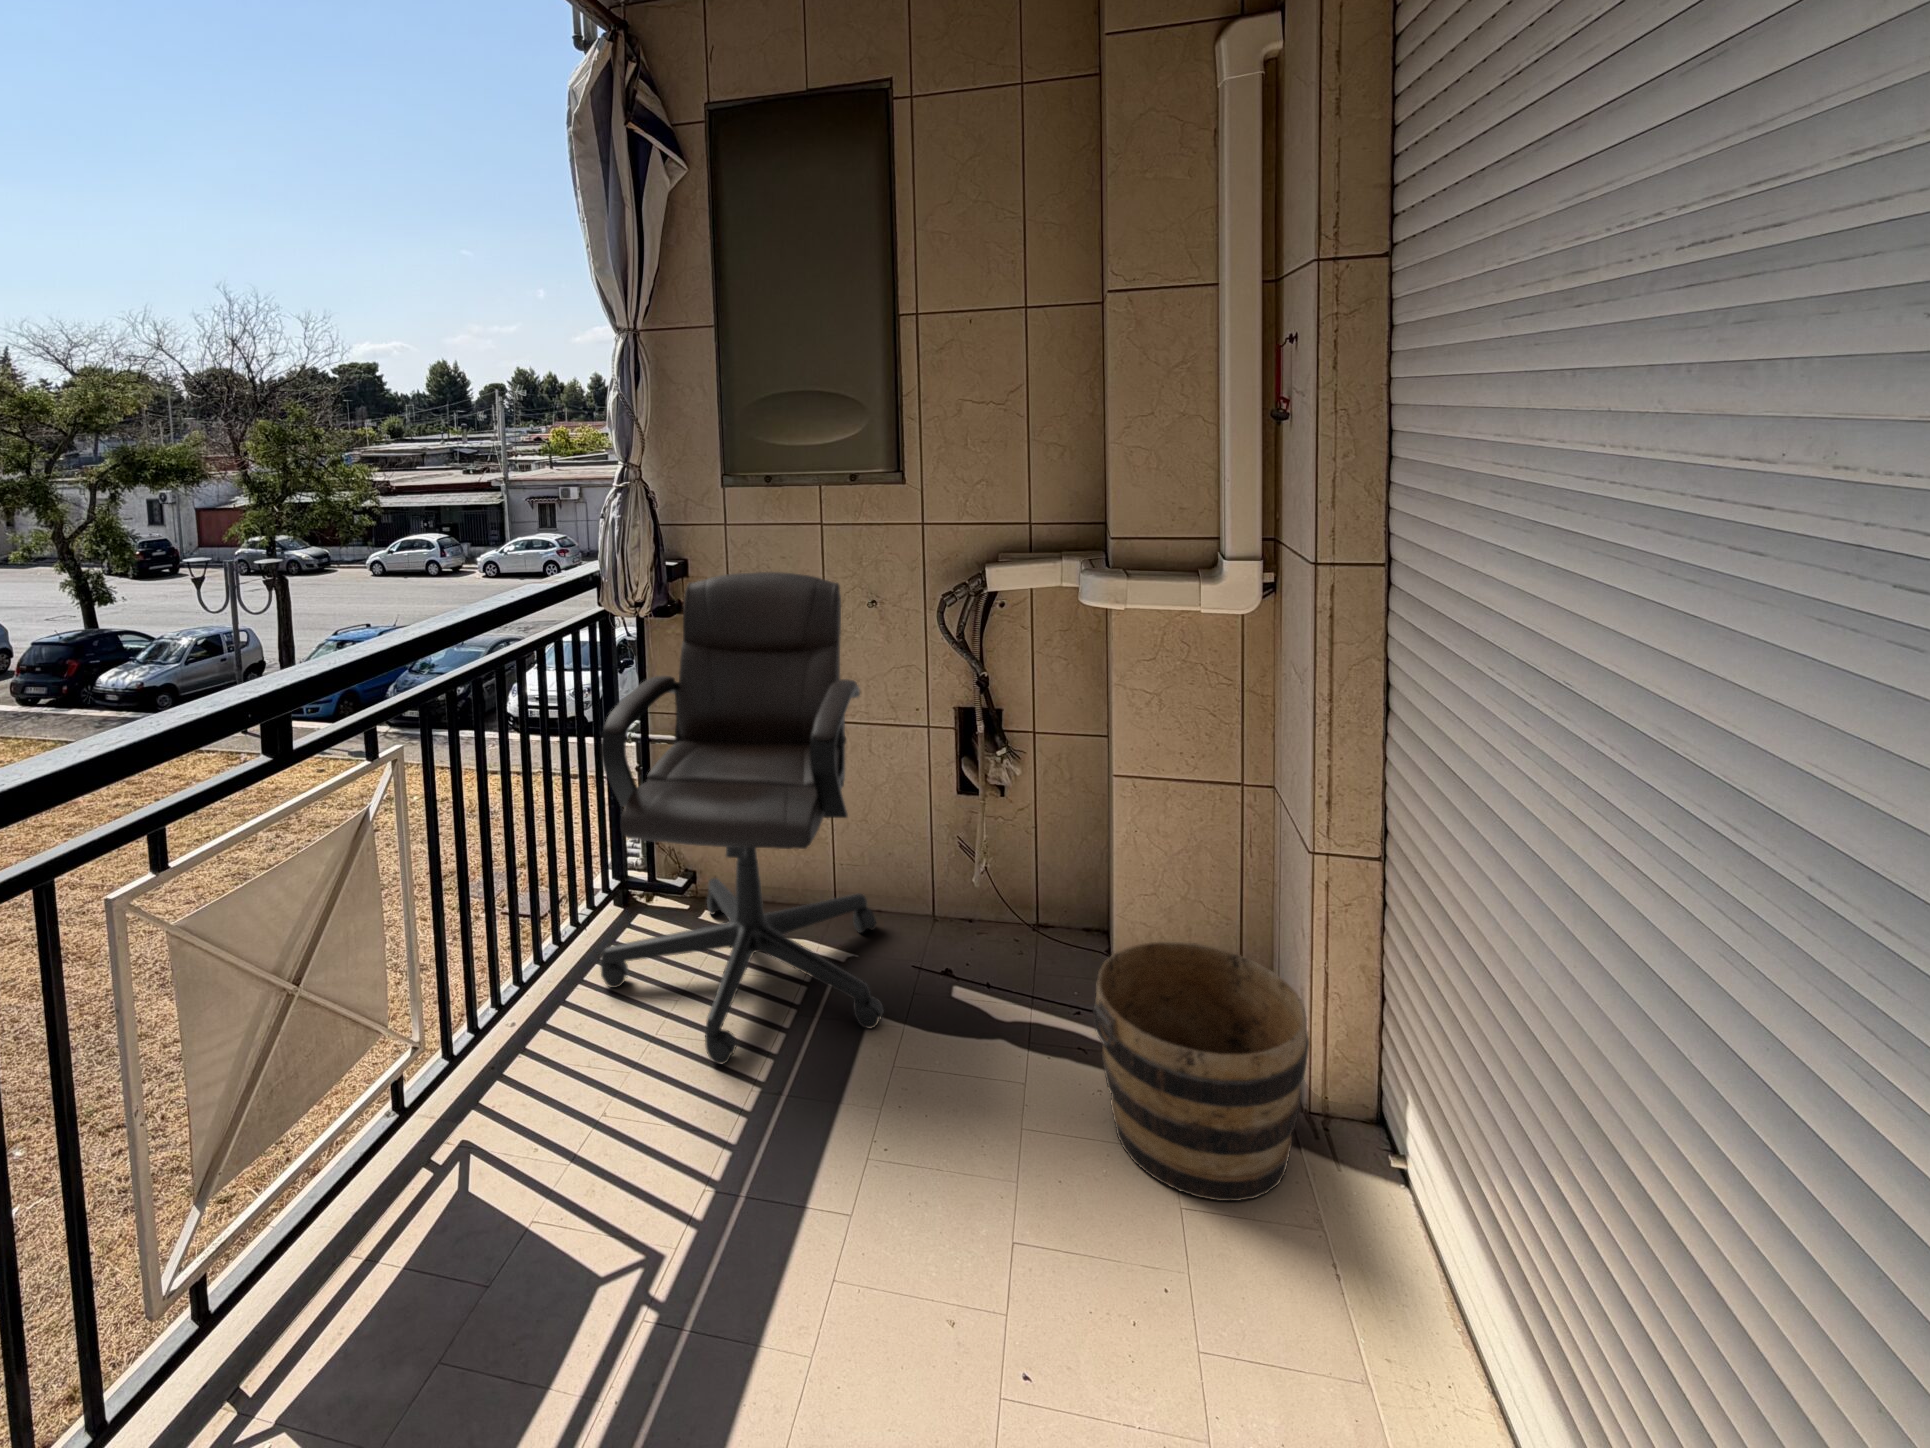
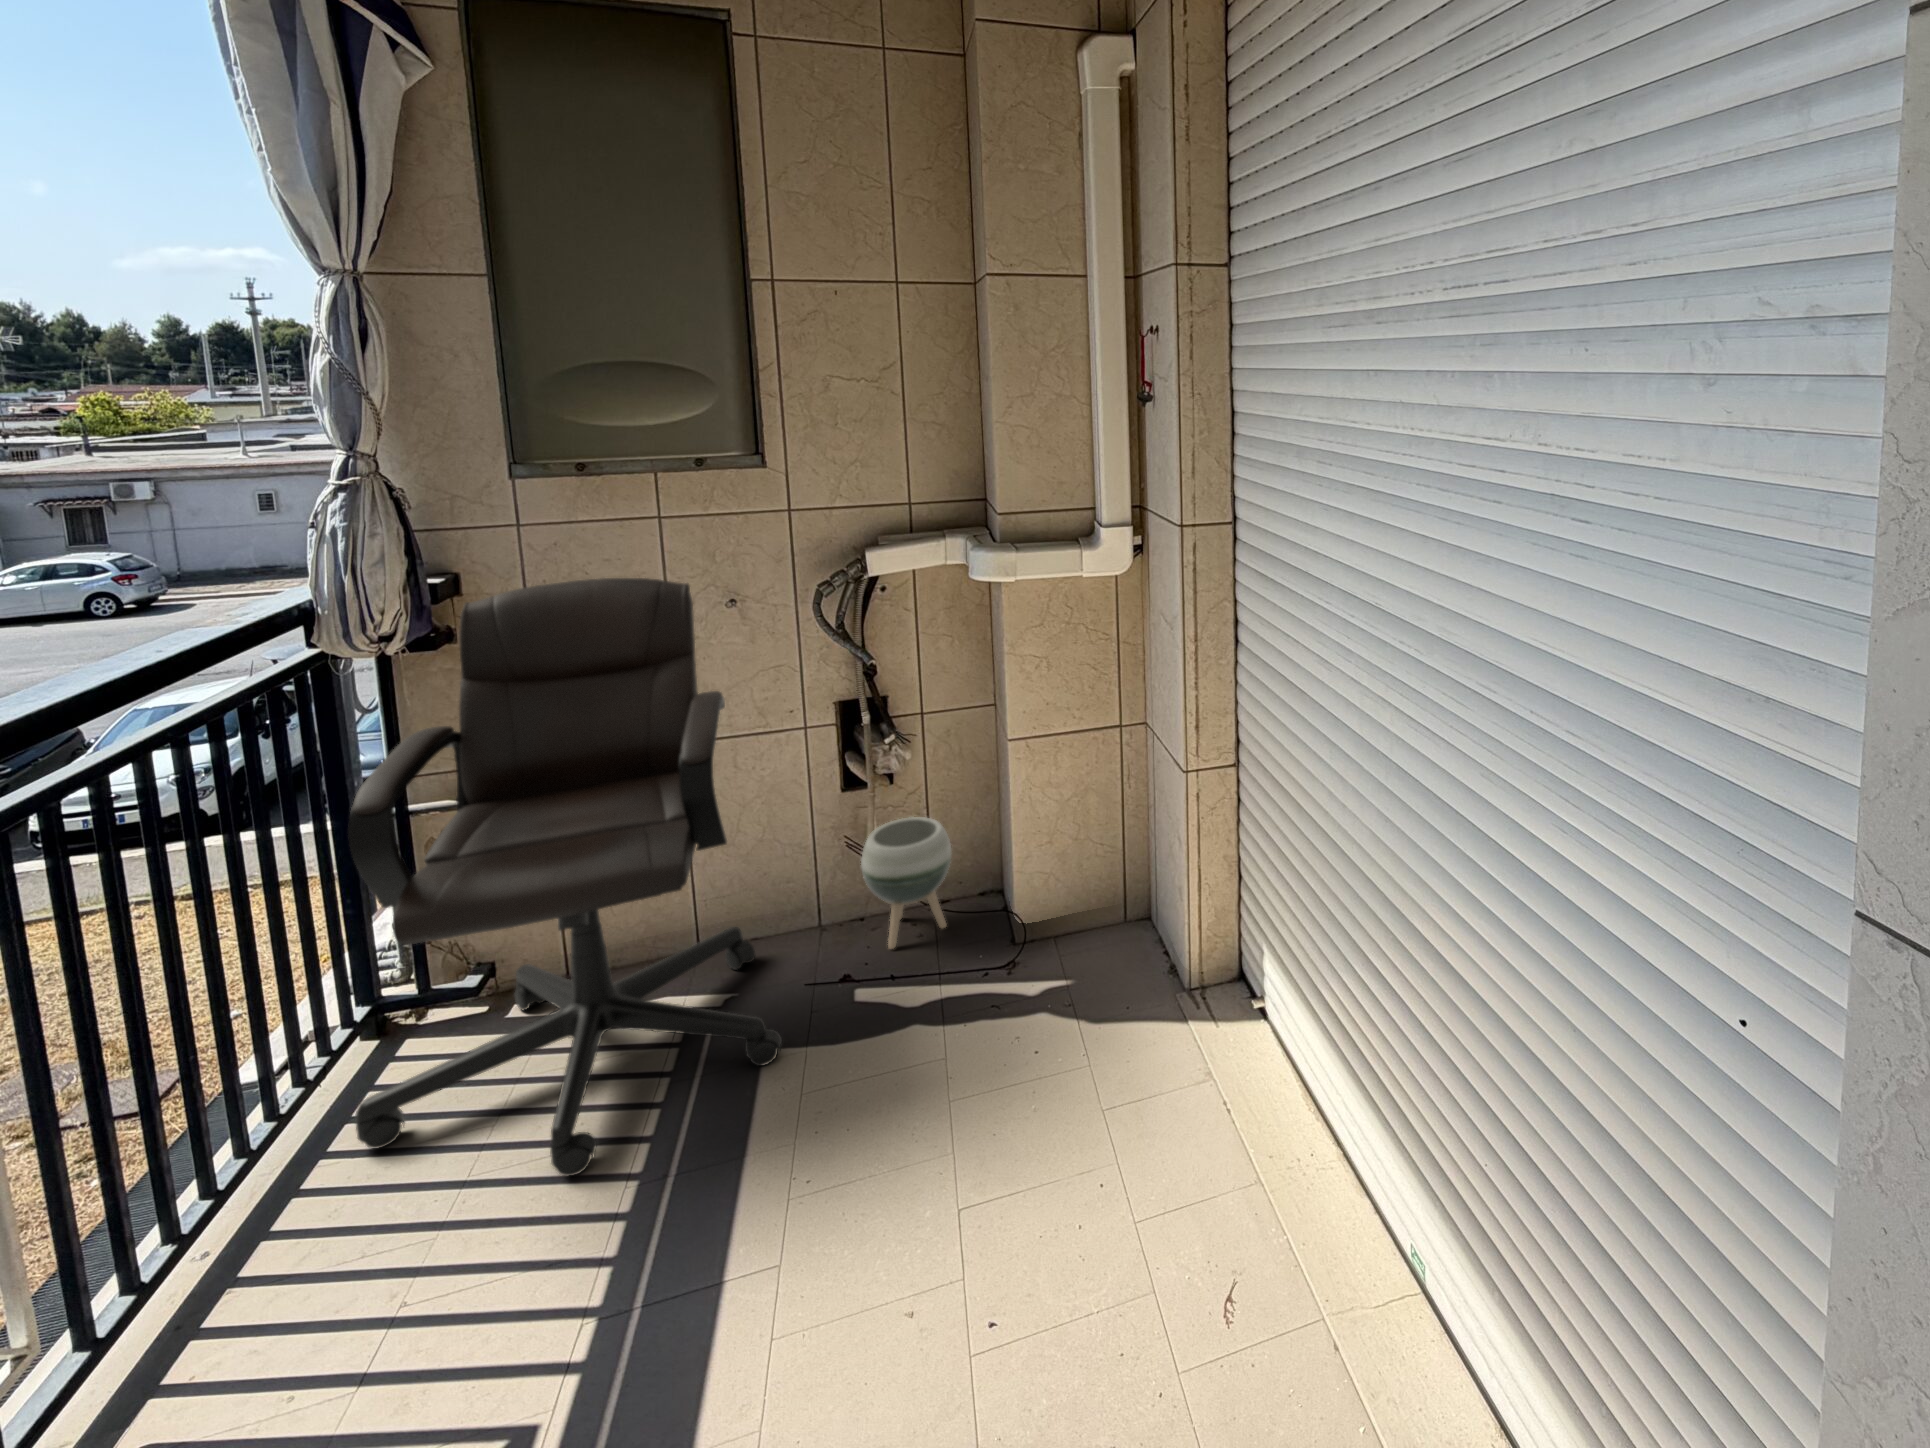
planter: none [968,833,1053,958] -> present [861,817,951,949]
bucket: present [1093,942,1309,1201] -> none [1013,871,1191,1090]

